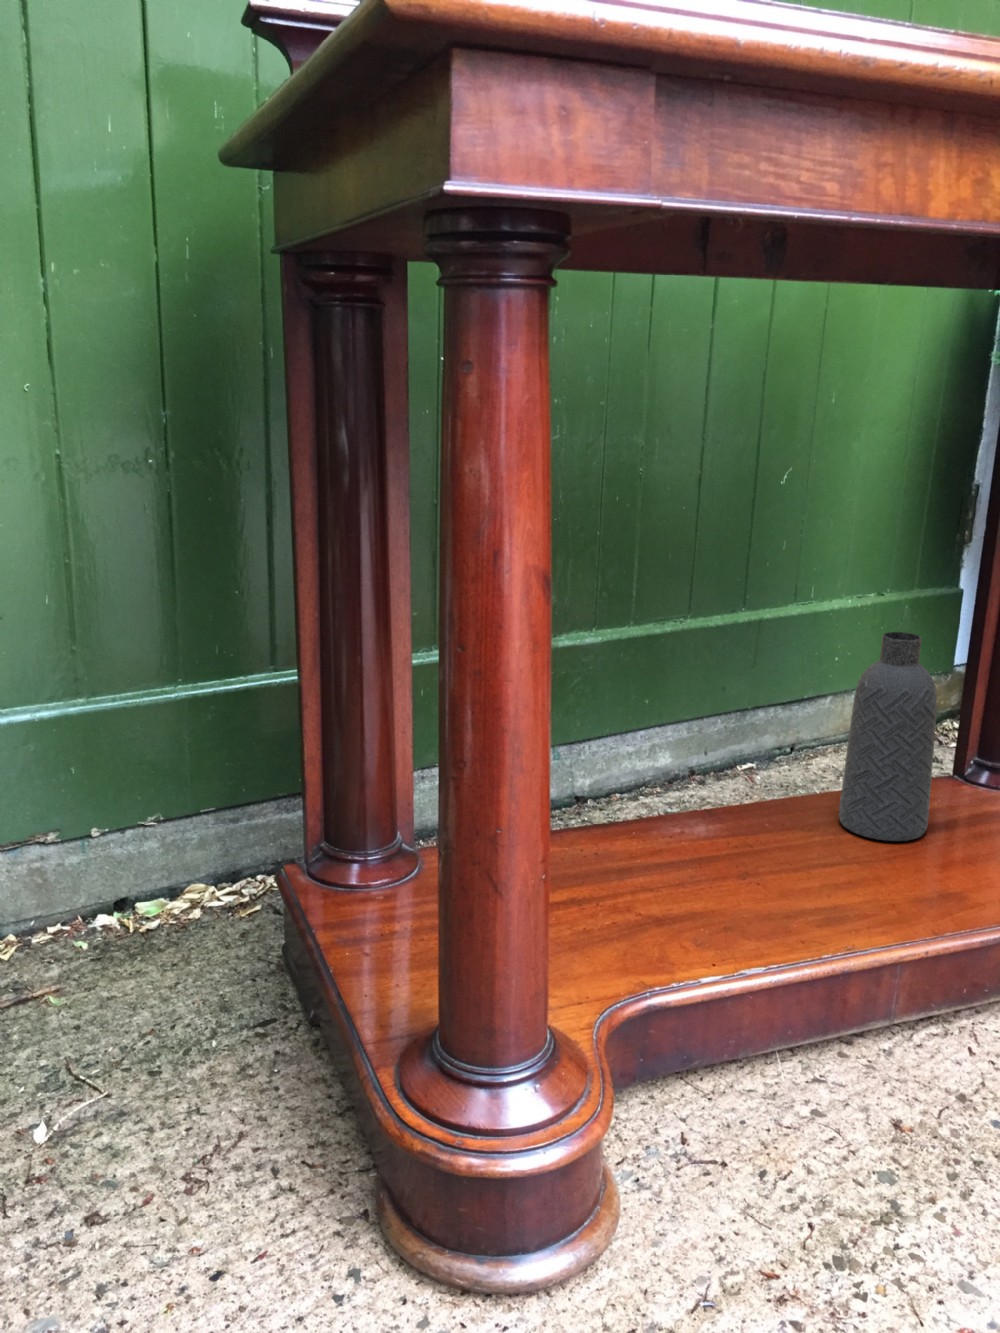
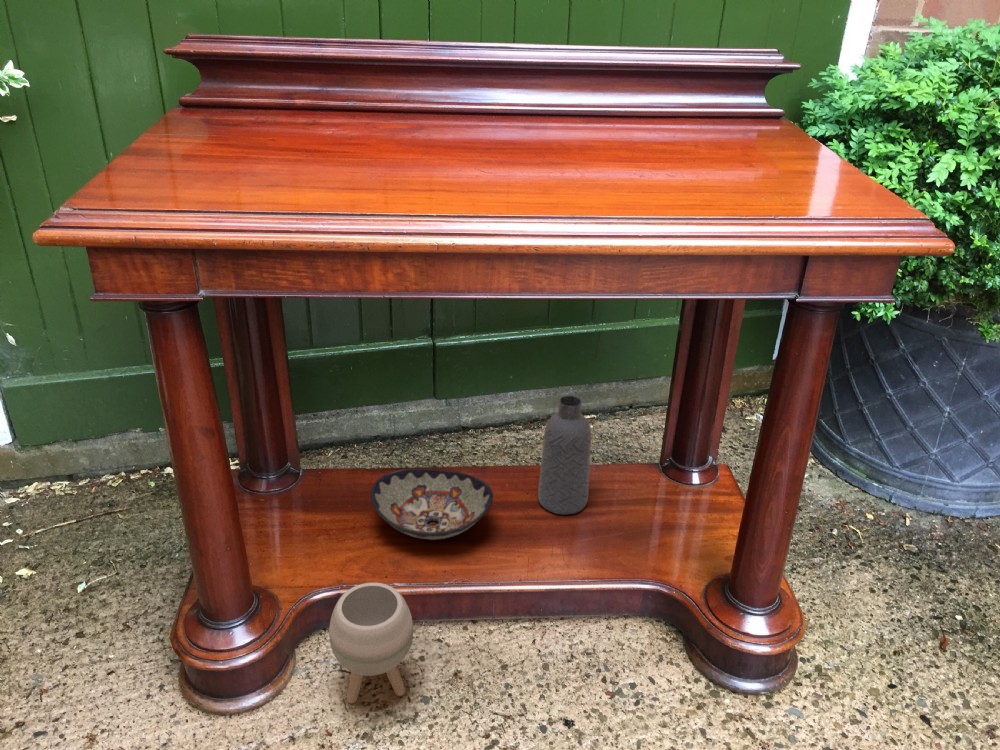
decorative bowl: none [613,792,837,898] -> present [370,468,493,540]
planter: none [707,944,879,1212] -> present [329,583,413,704]

